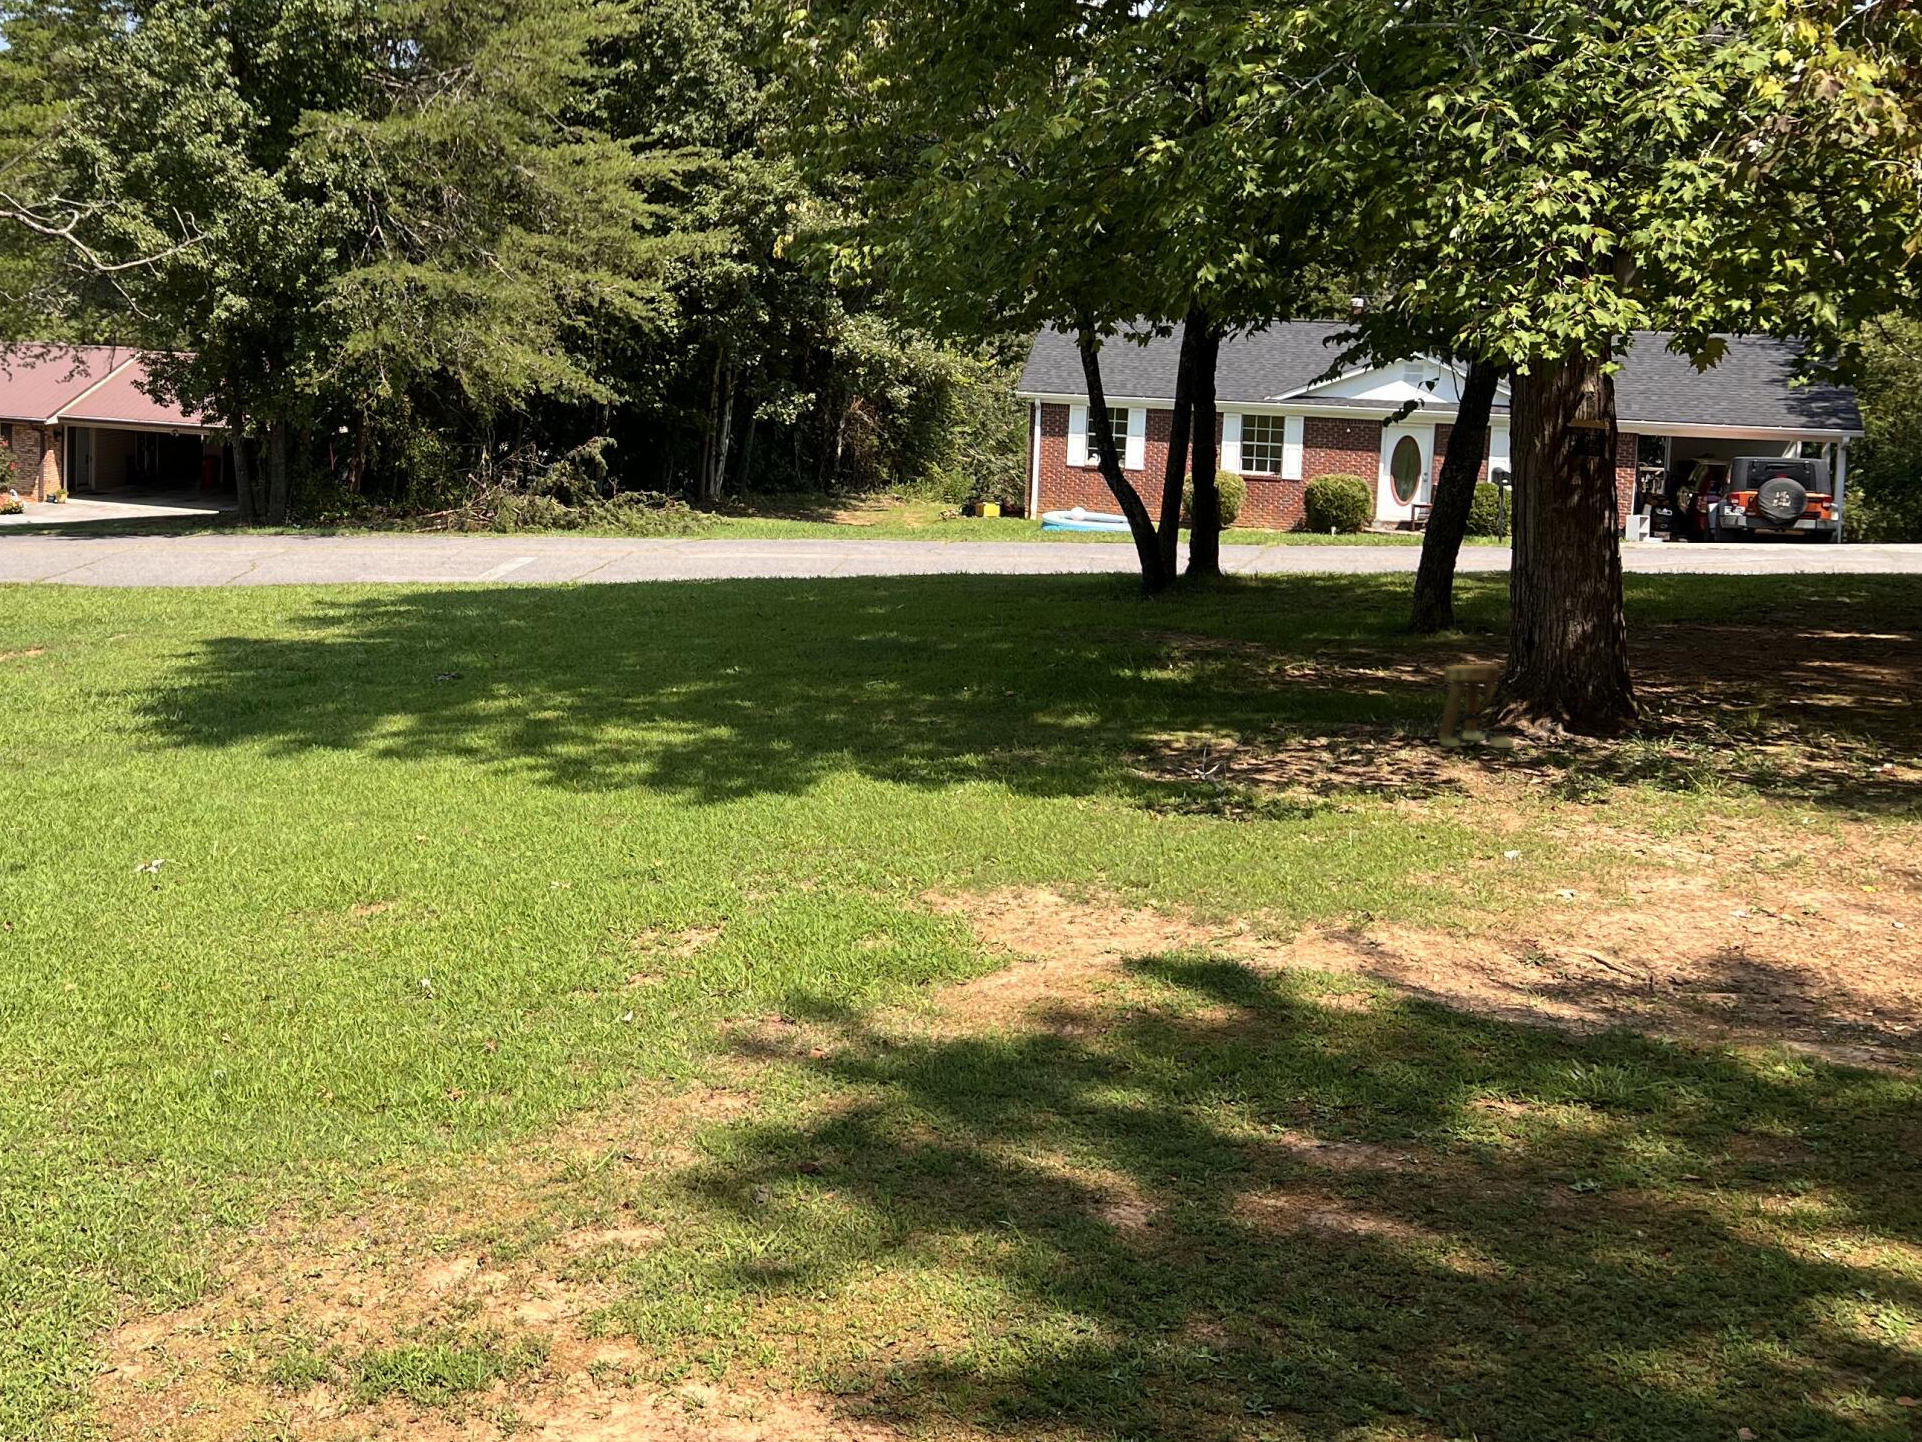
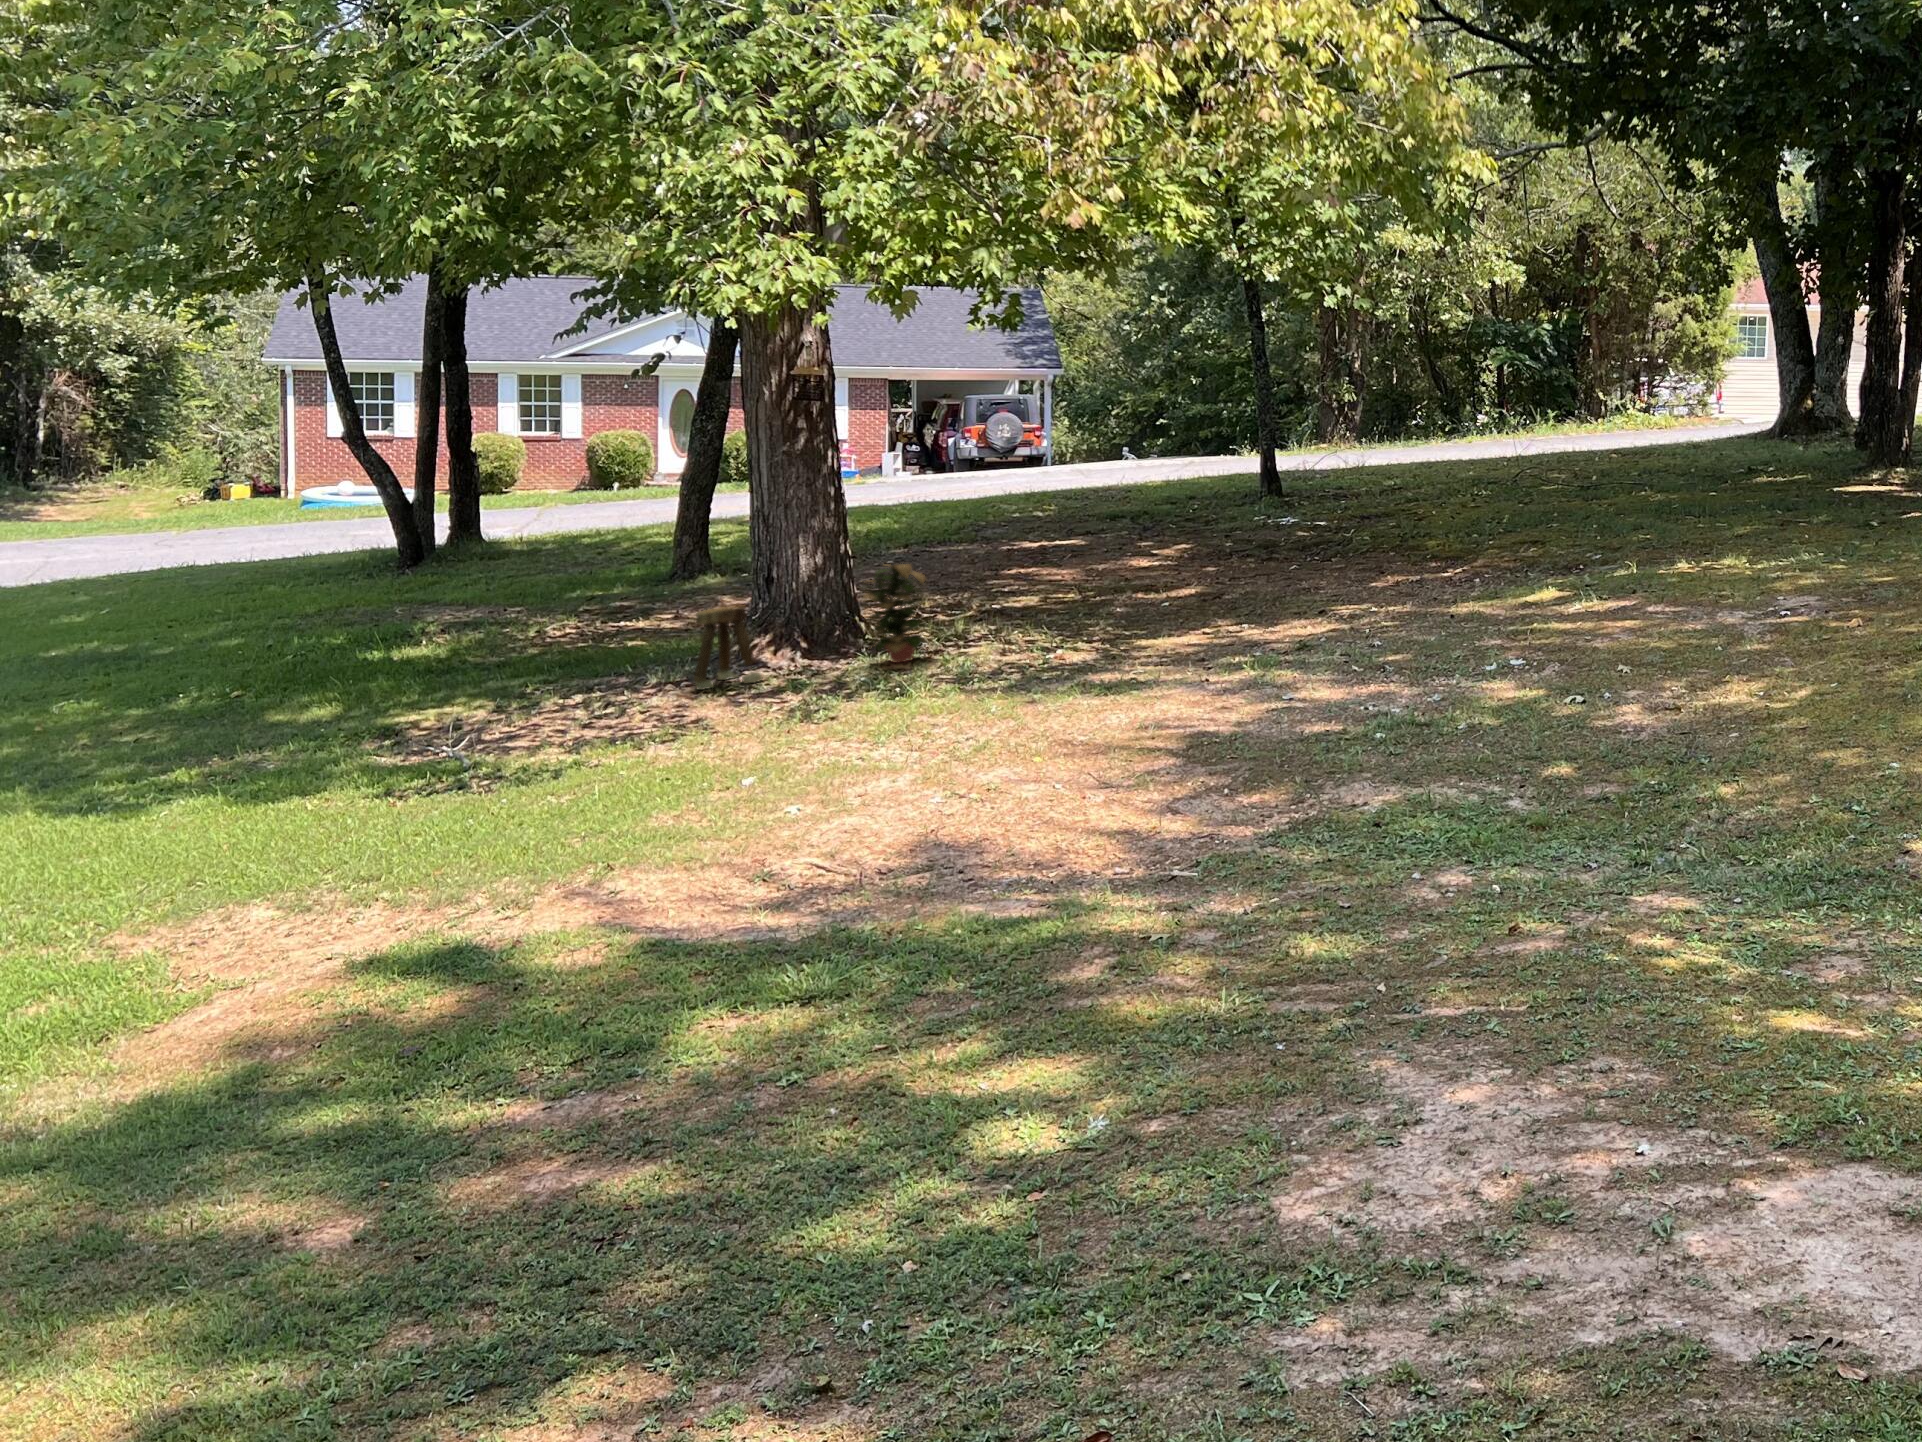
decorative plant: none [1626,640,1725,751] -> present [862,564,931,662]

